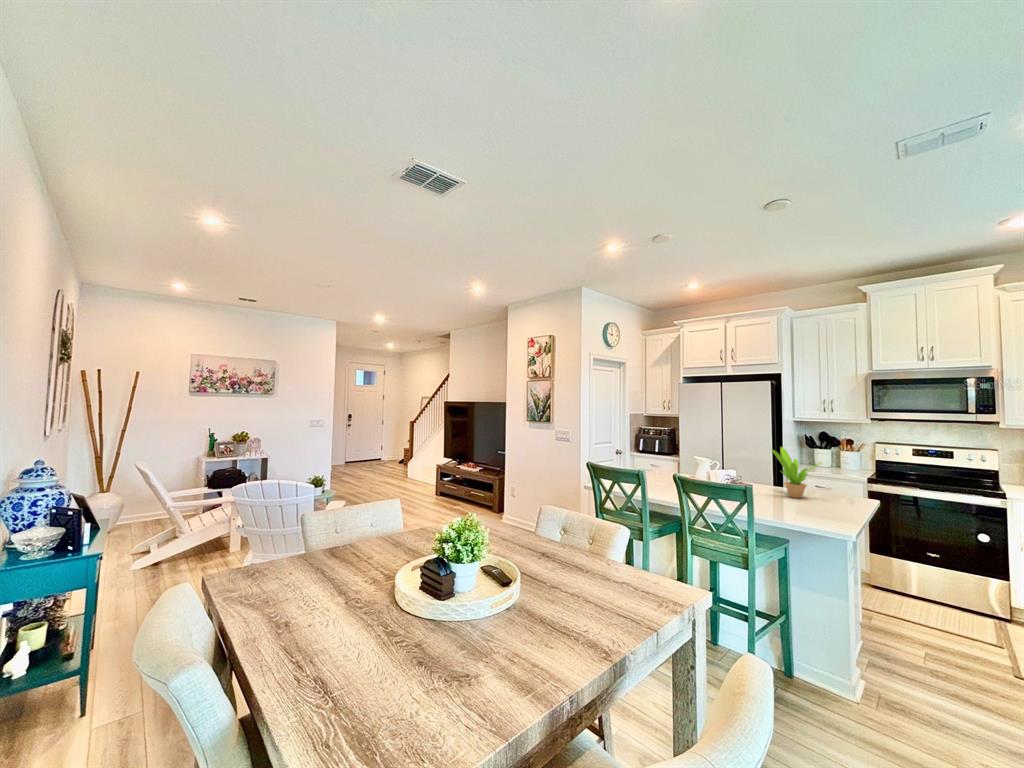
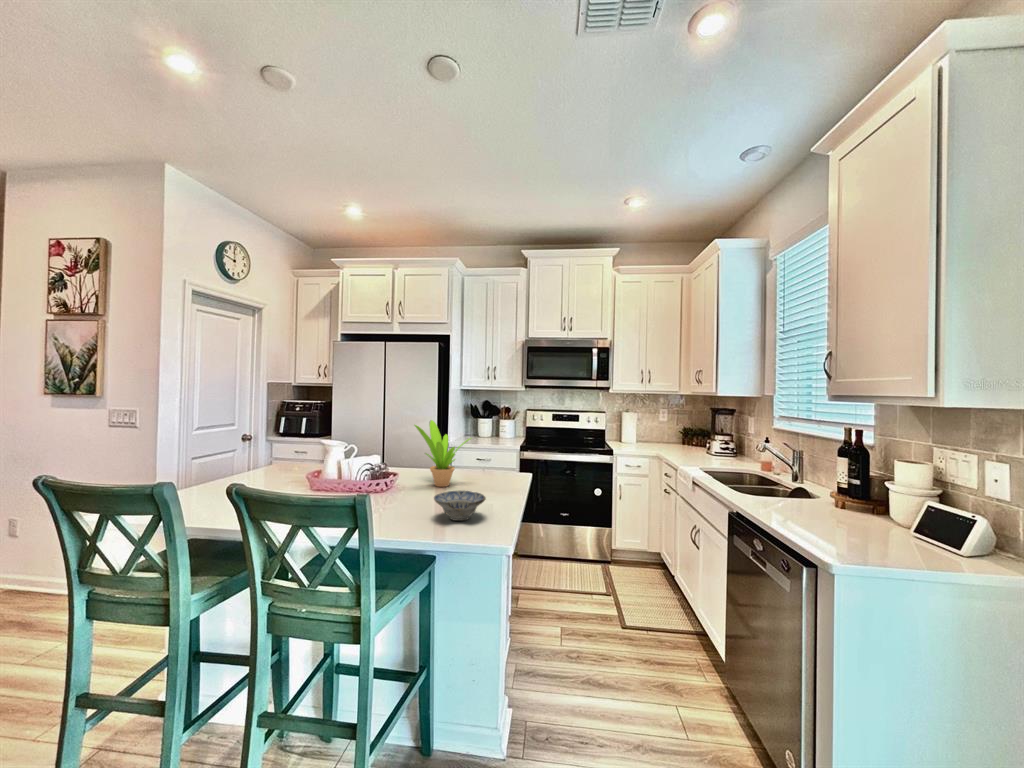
ceramic bowl: none [799,498,845,520] -> present [434,491,486,521]

